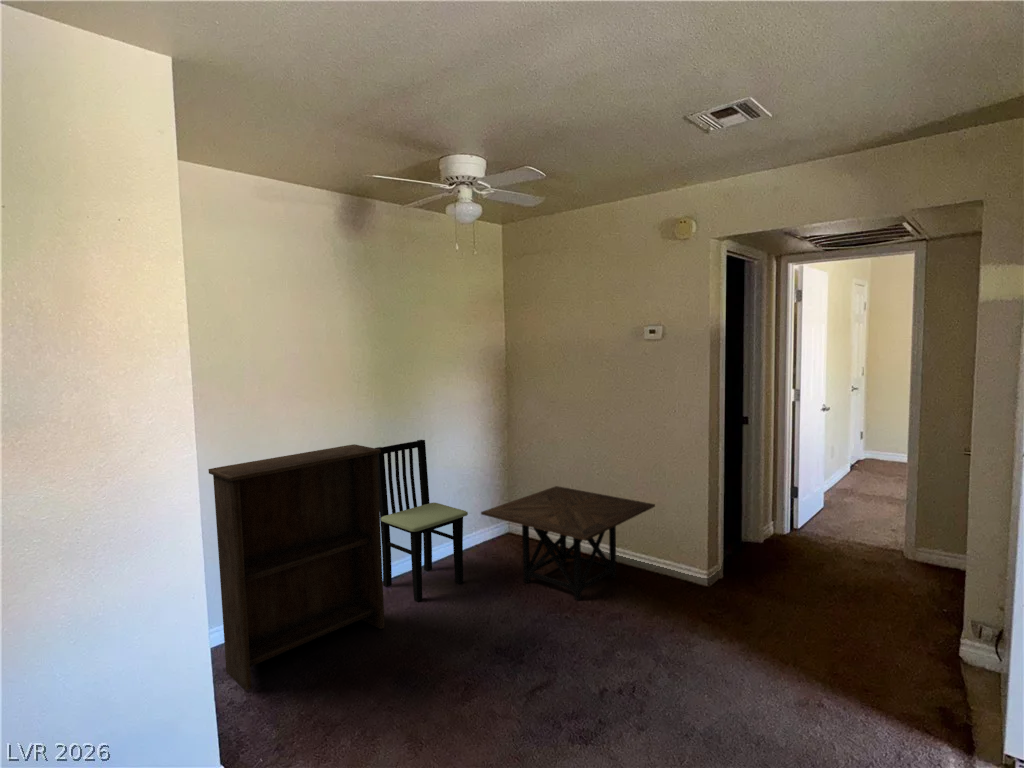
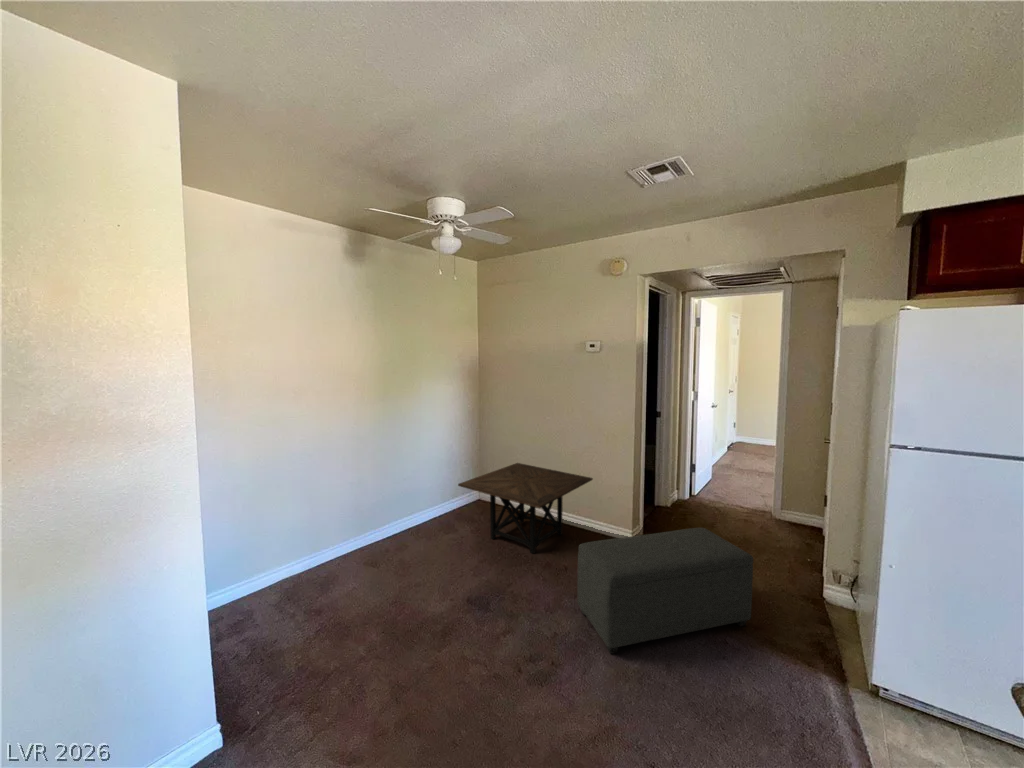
dining chair: present [376,440,468,602] -> none [374,426,448,556]
bookshelf: present [208,444,385,690] -> none [227,431,378,637]
ottoman: none [634,564,861,716] -> present [577,528,753,654]

